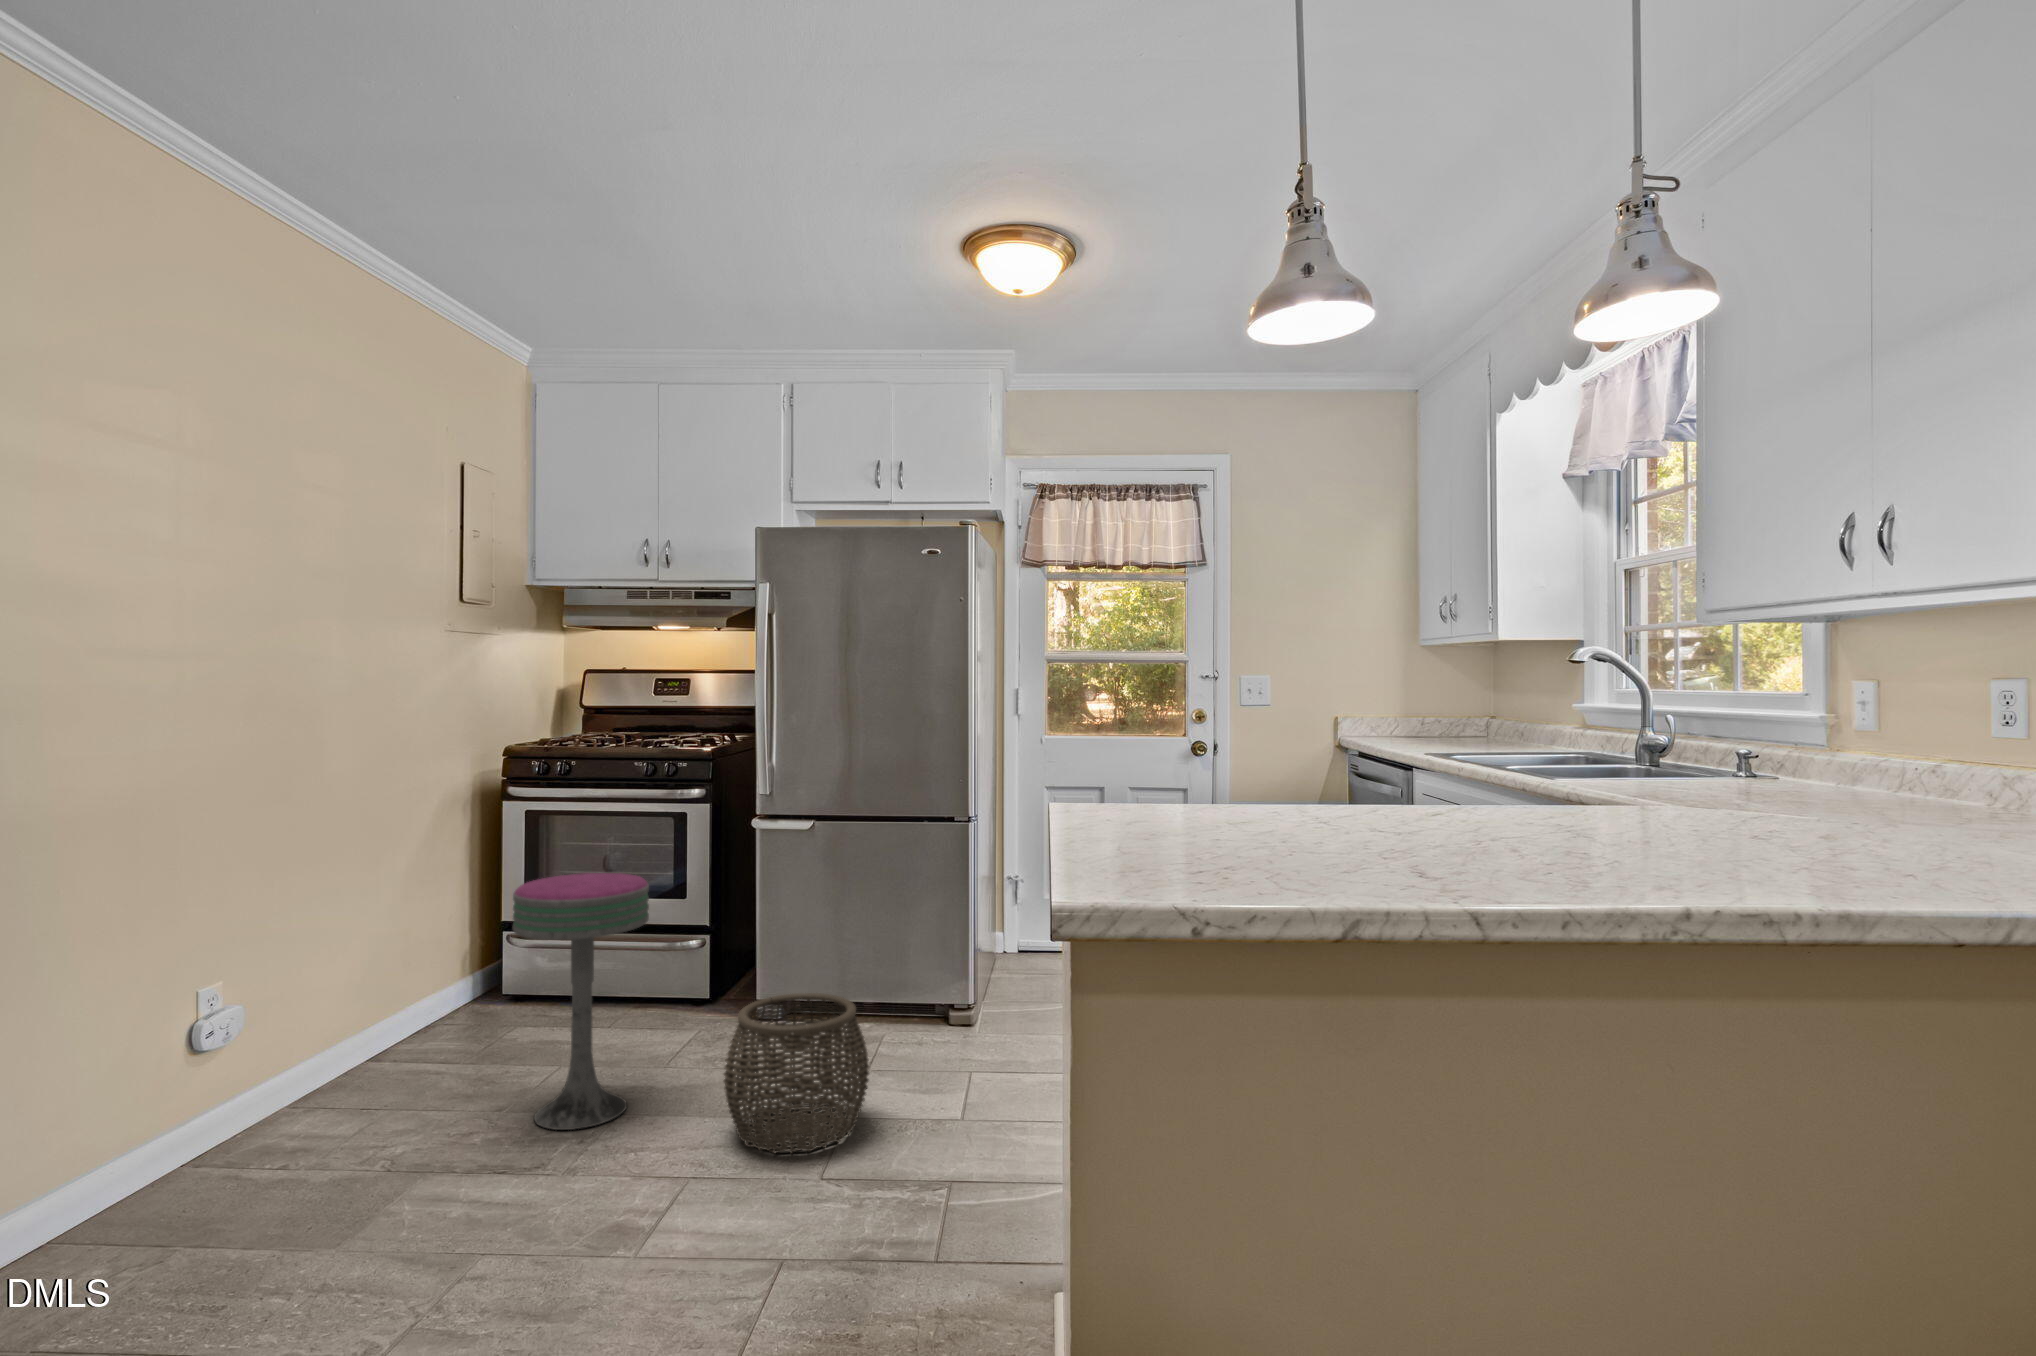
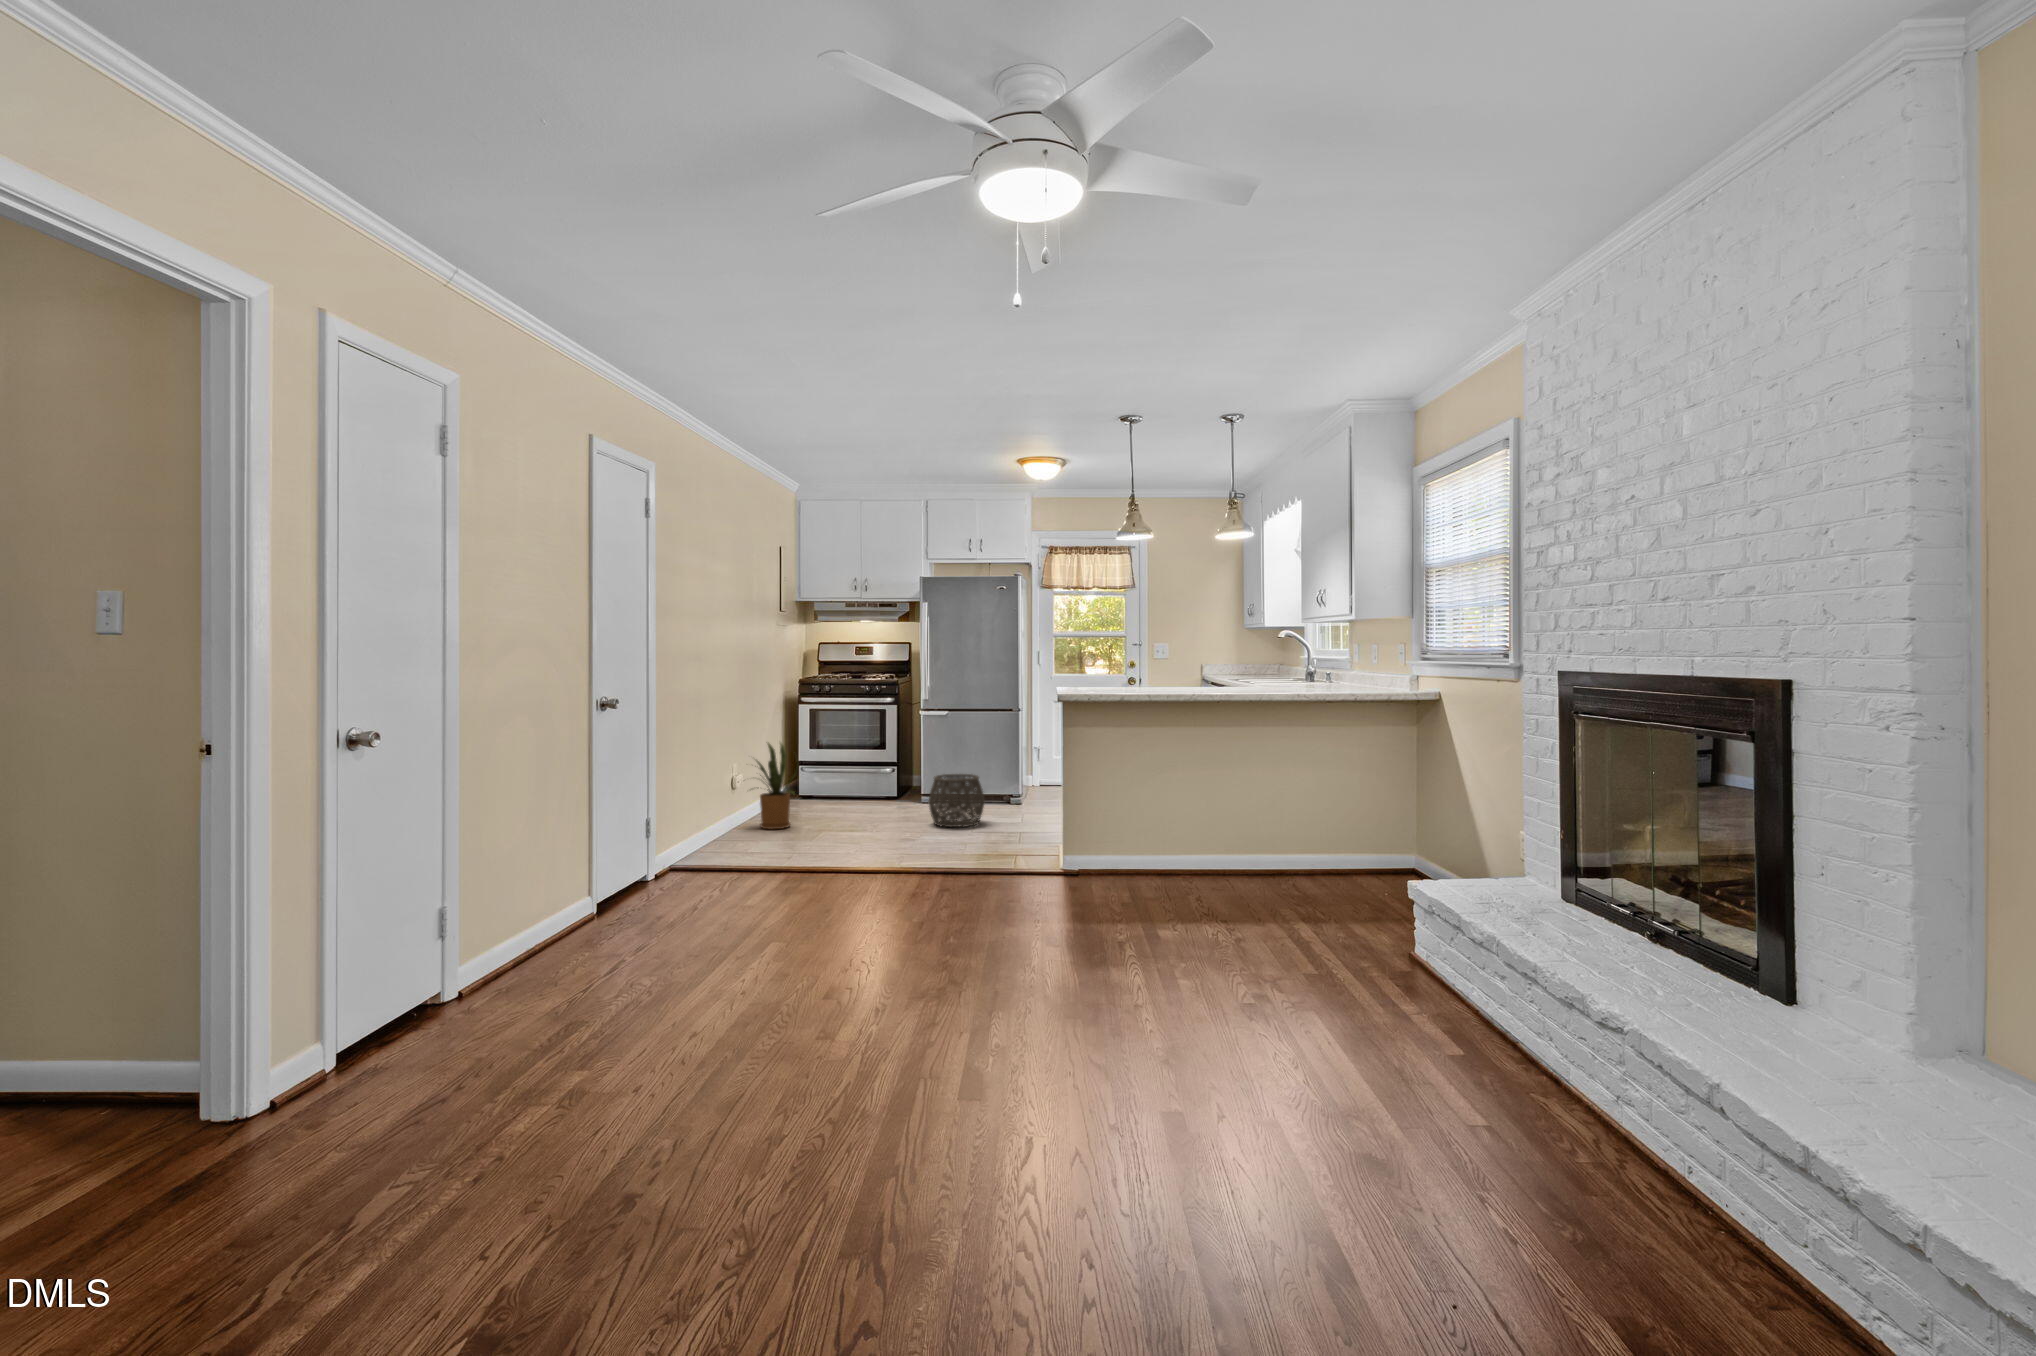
bar stool: present [513,873,649,1130] -> none [841,727,892,824]
house plant: none [208,912,382,1162] -> present [756,743,798,829]

